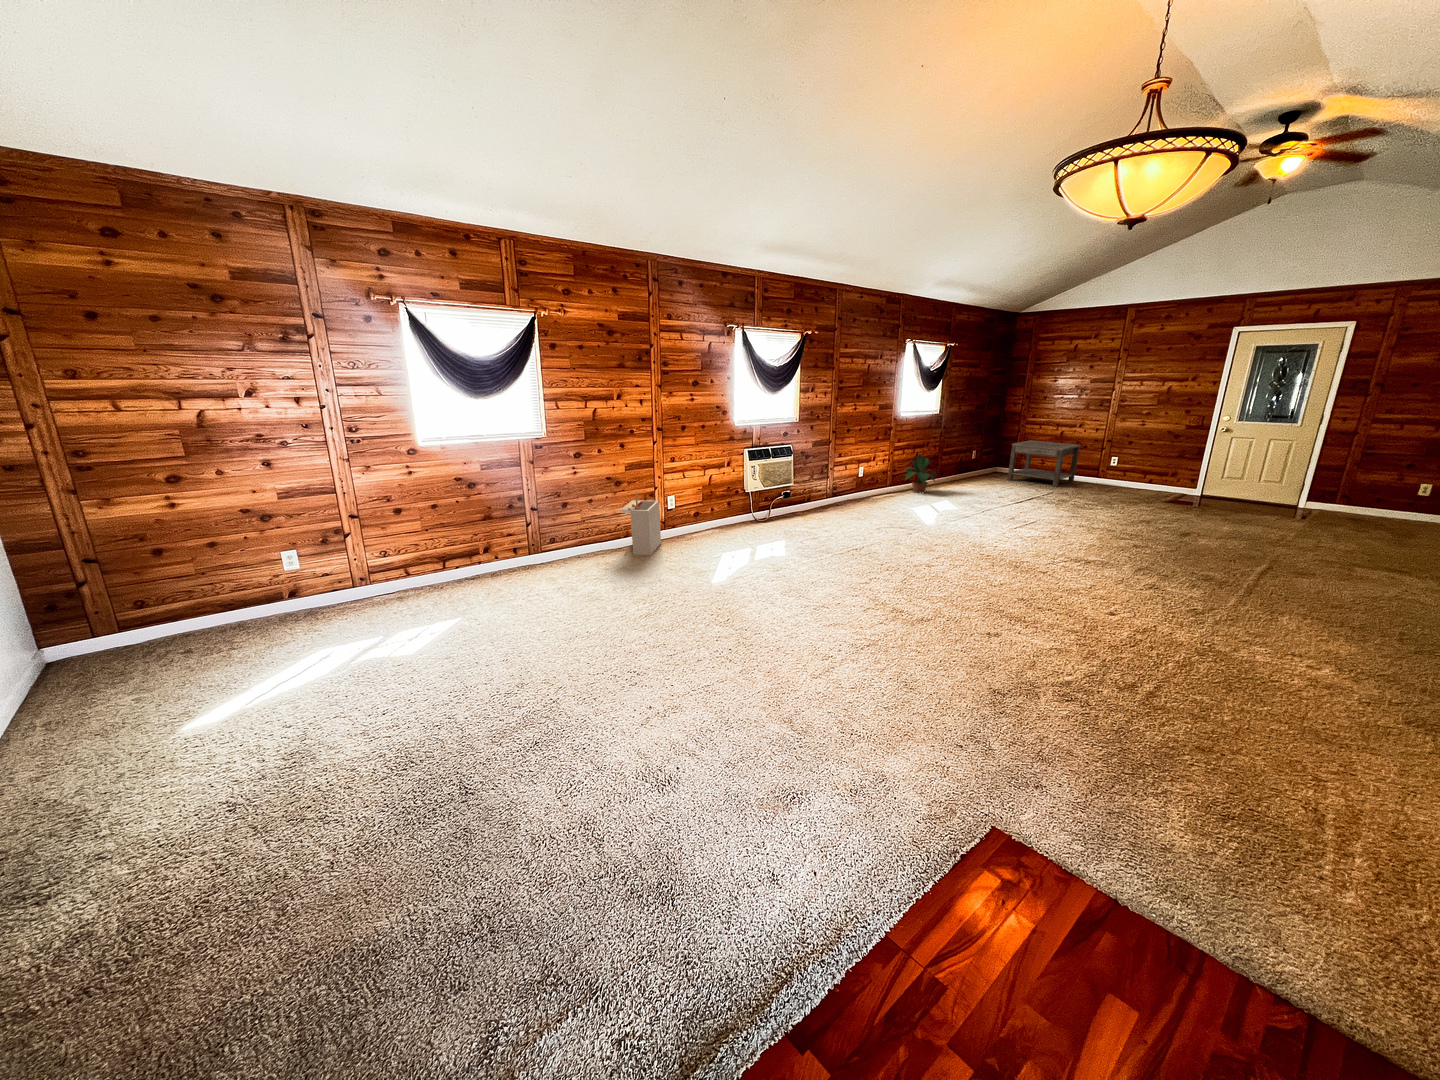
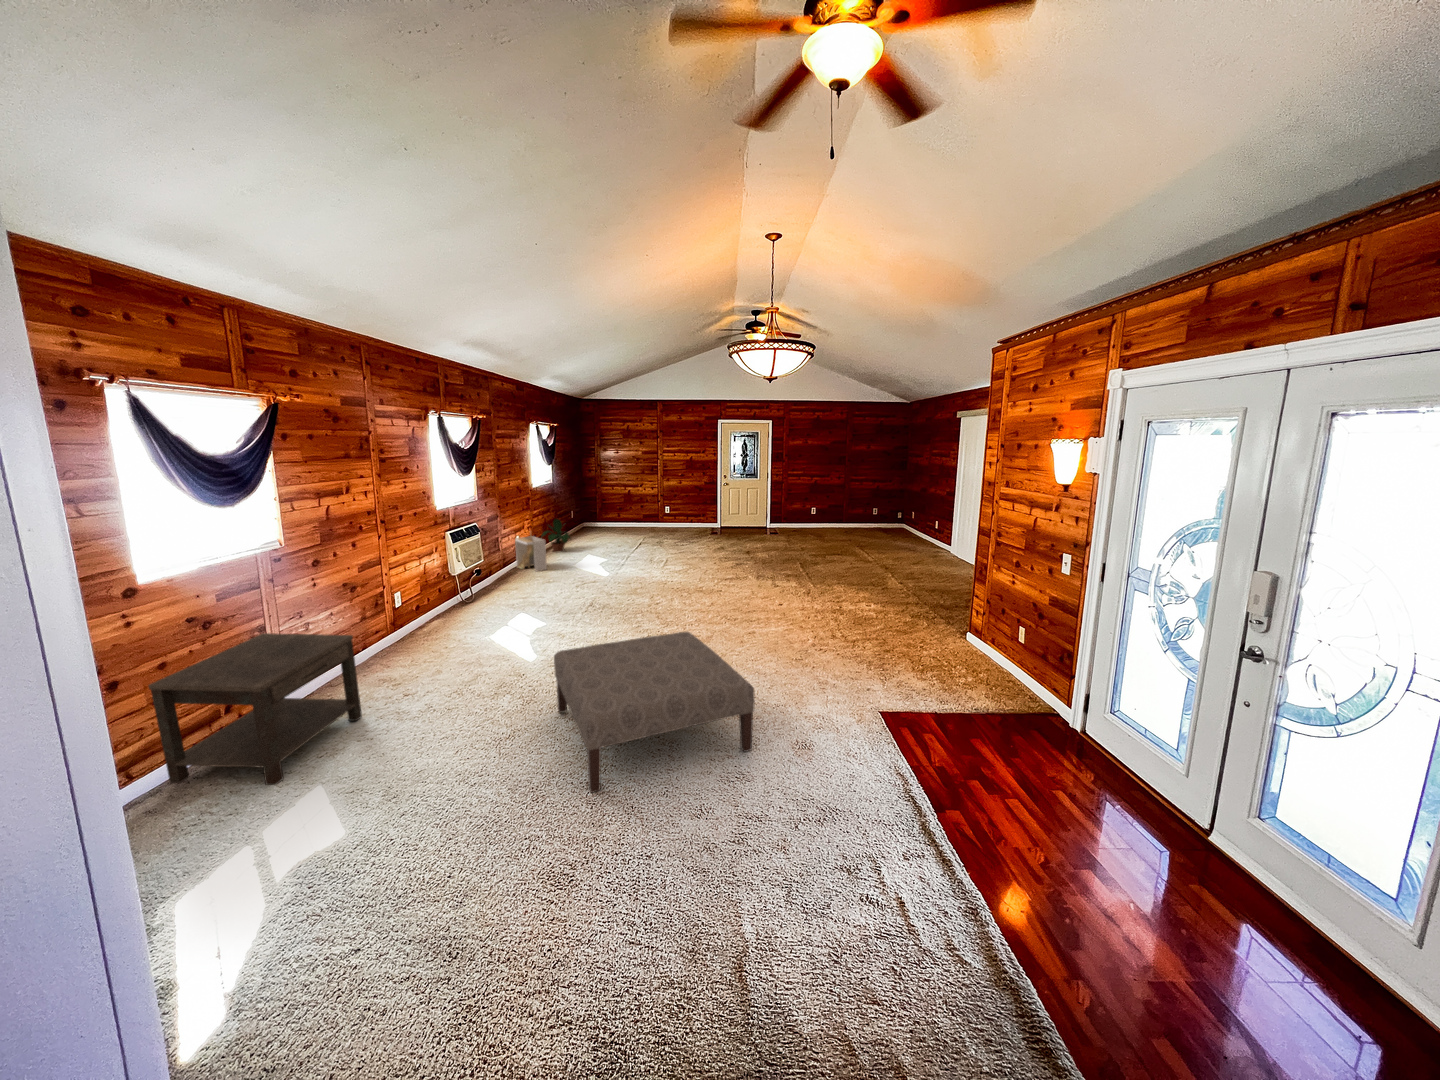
side table: present [1007,440,1081,487] -> present [149,633,362,785]
storage bin: present [620,492,661,555] -> present [515,532,547,571]
ottoman: none [502,576,785,796] -> present [554,632,755,792]

